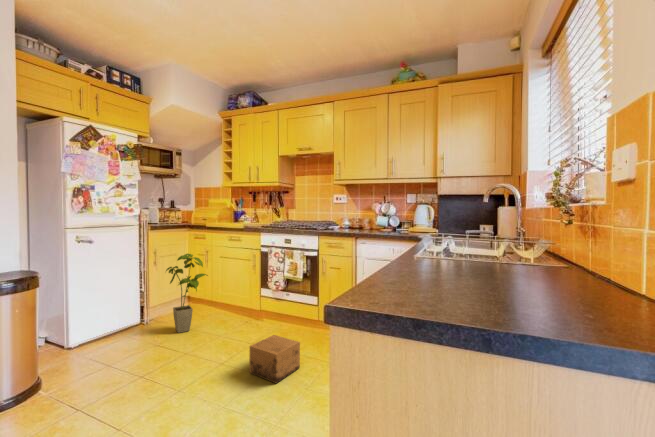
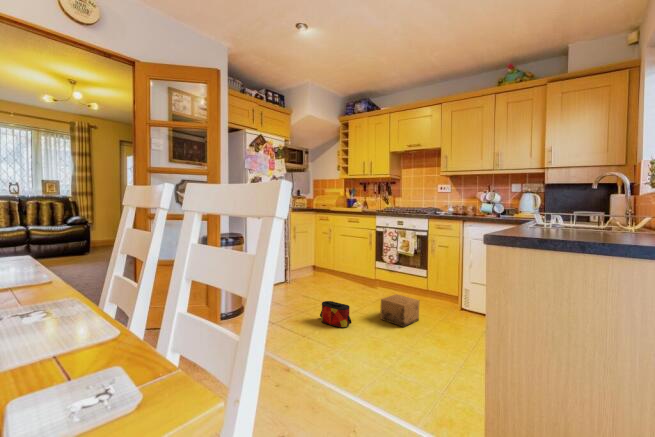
house plant: present [166,254,208,333] -> none [306,231,335,291]
bag: none [160,357,203,398] -> present [320,301,352,328]

